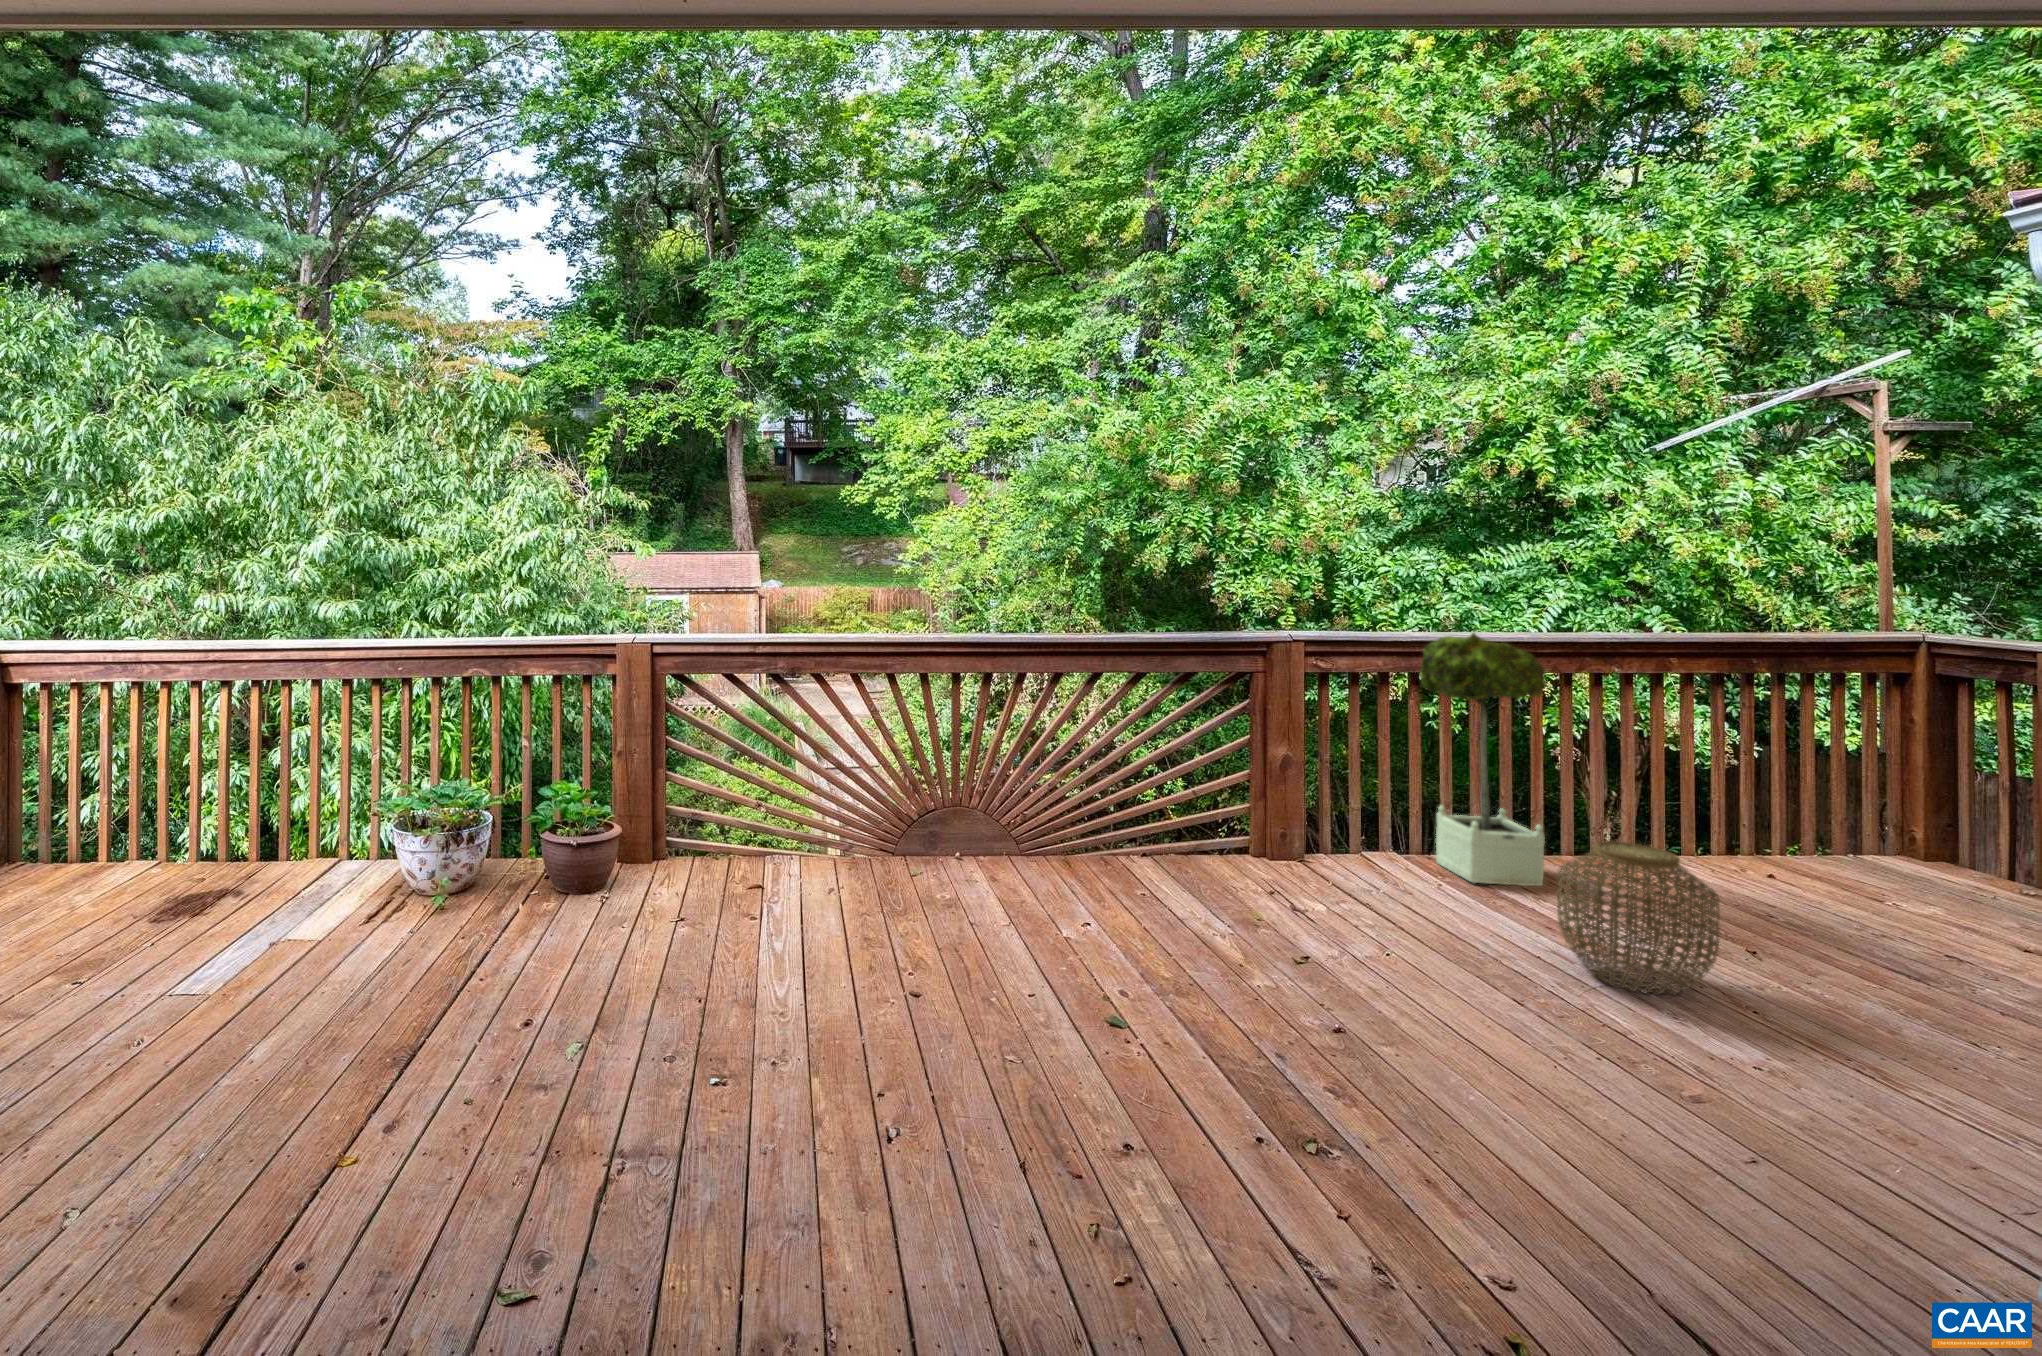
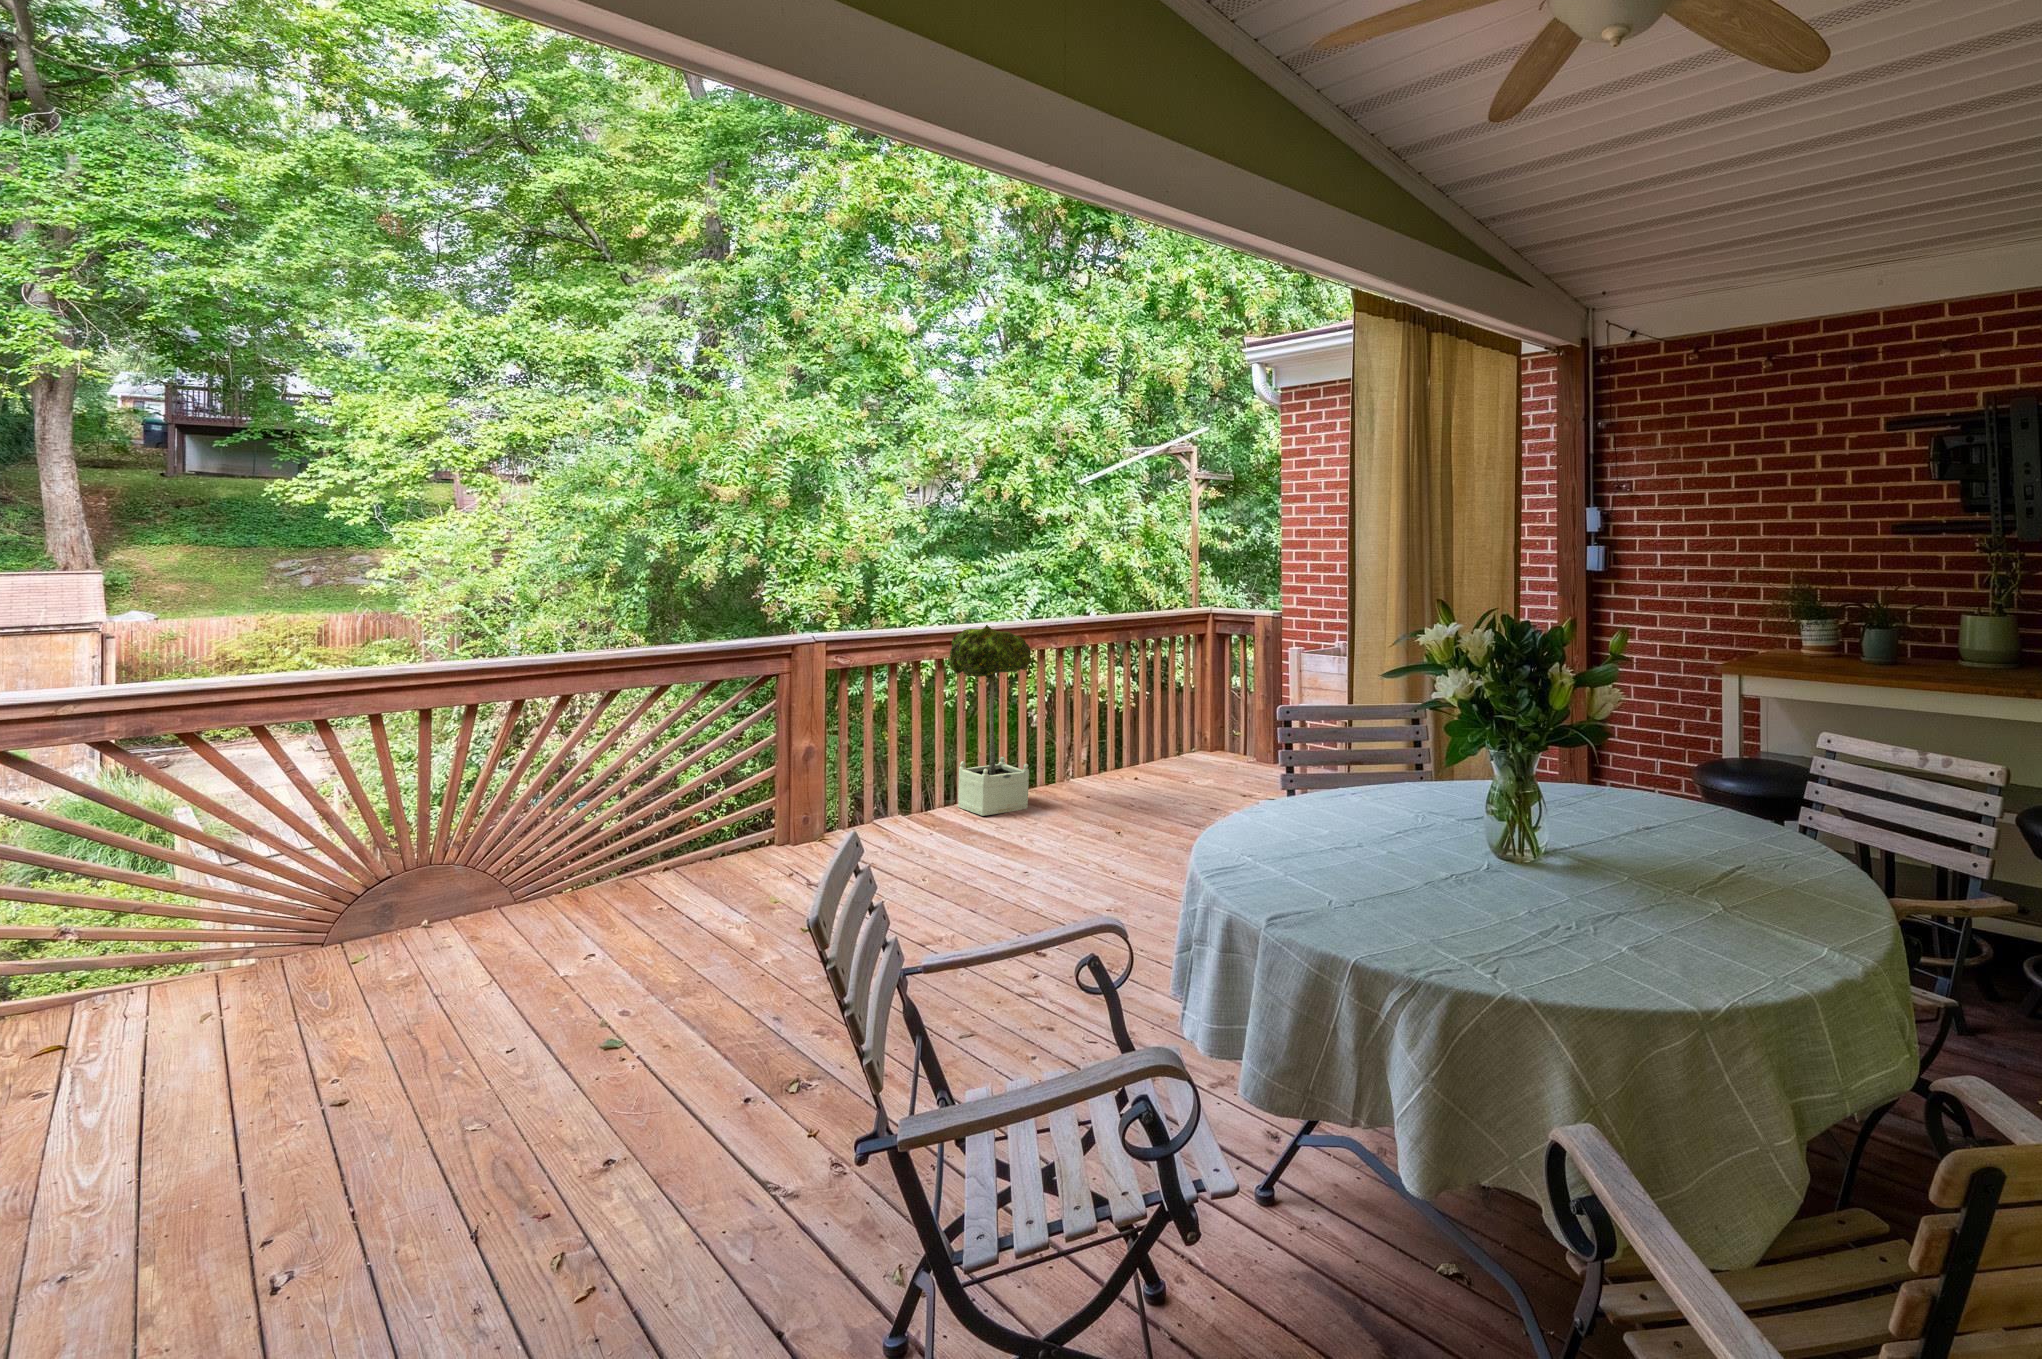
woven basket: present [1557,841,1720,995] -> none [1039,763,1126,862]

